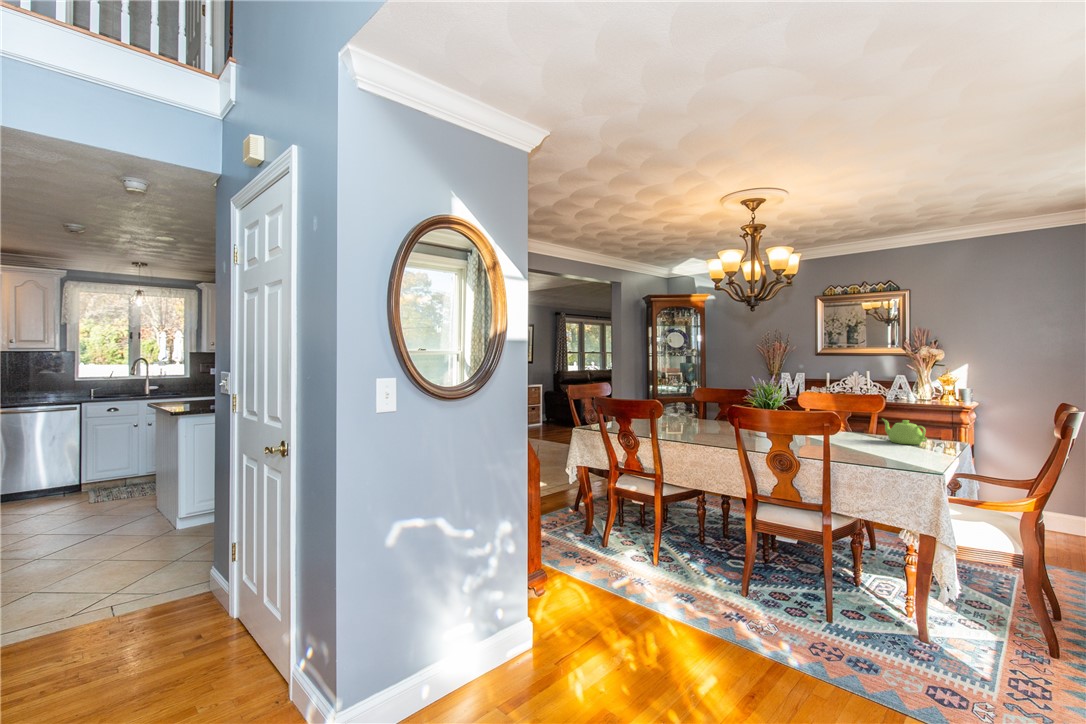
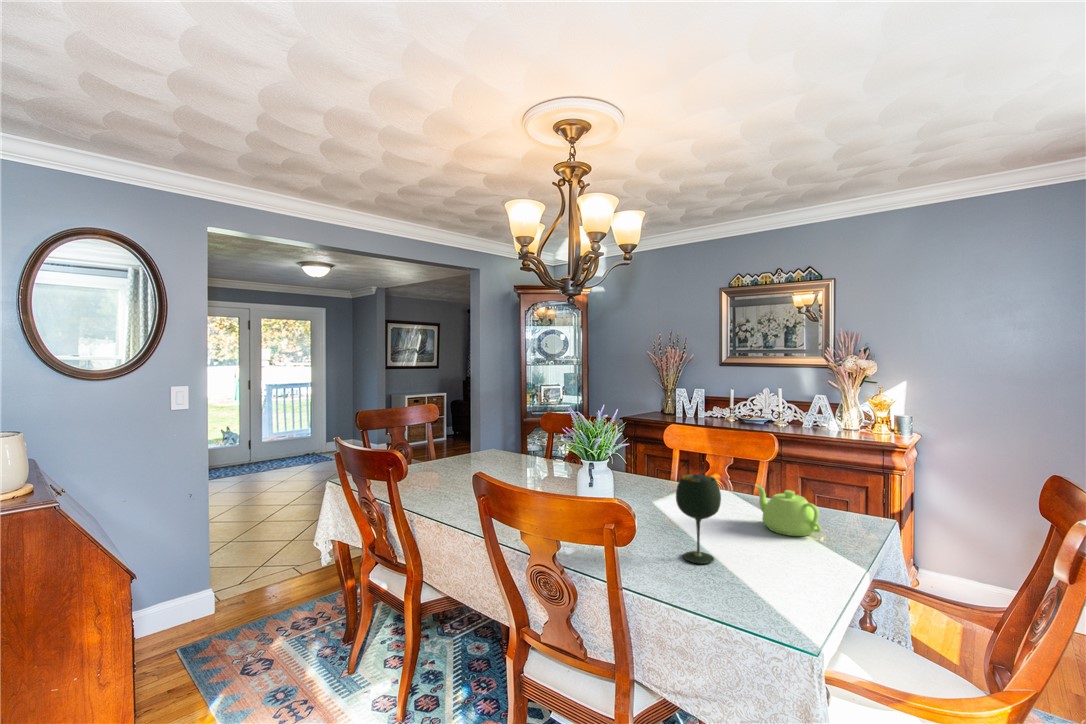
wine glass: none [847,406,875,452] -> present [676,474,721,564]

